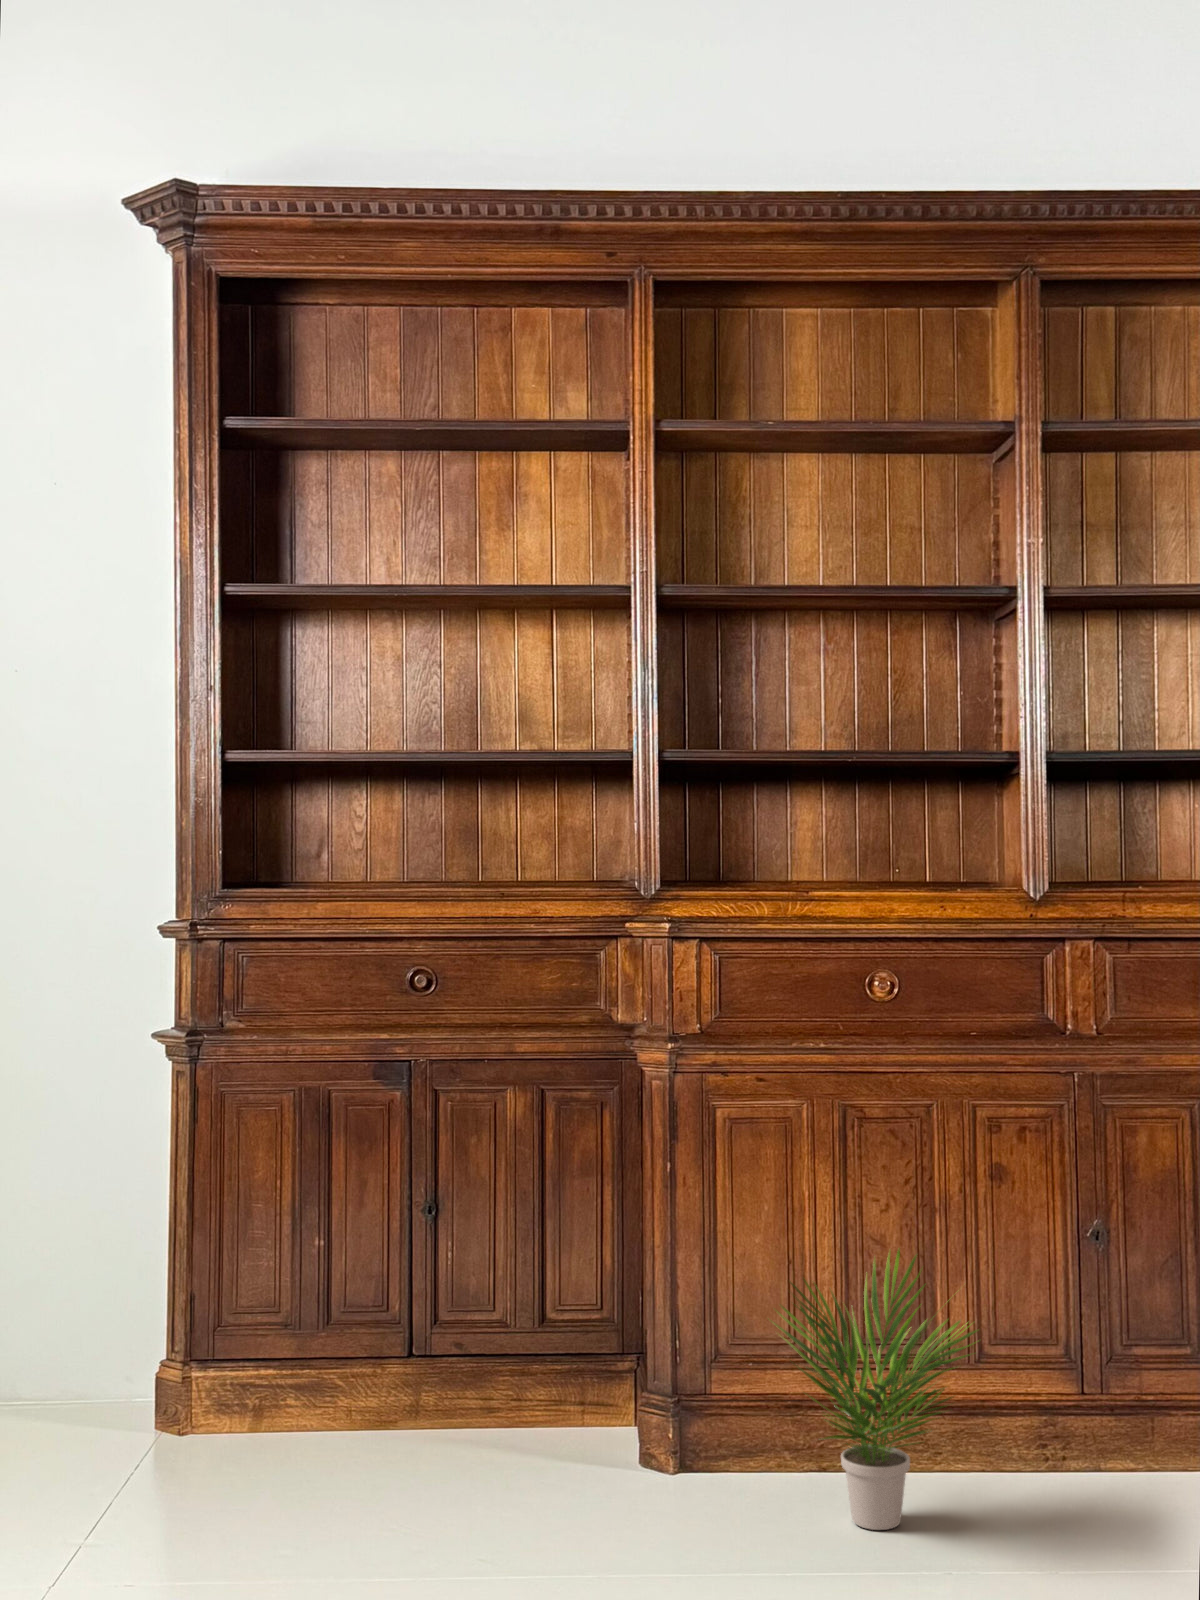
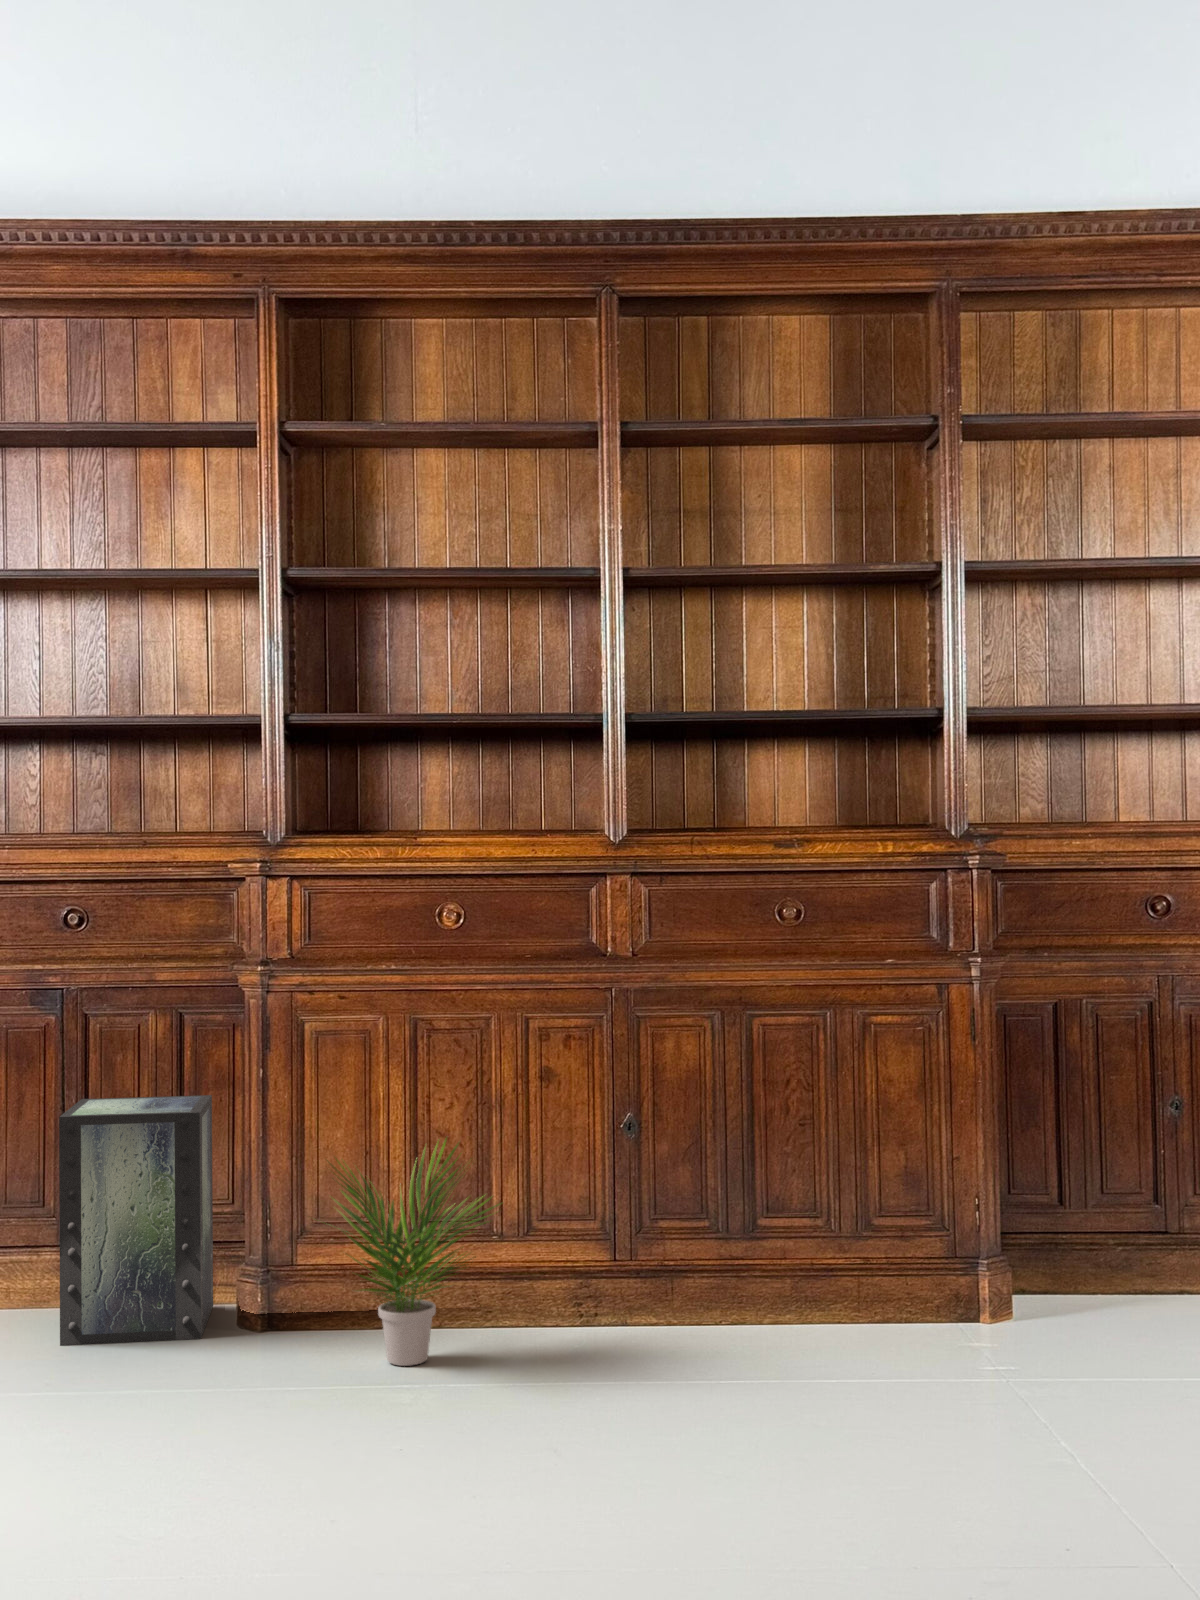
storage box: none [437,1187,603,1491] -> present [59,1095,213,1346]

